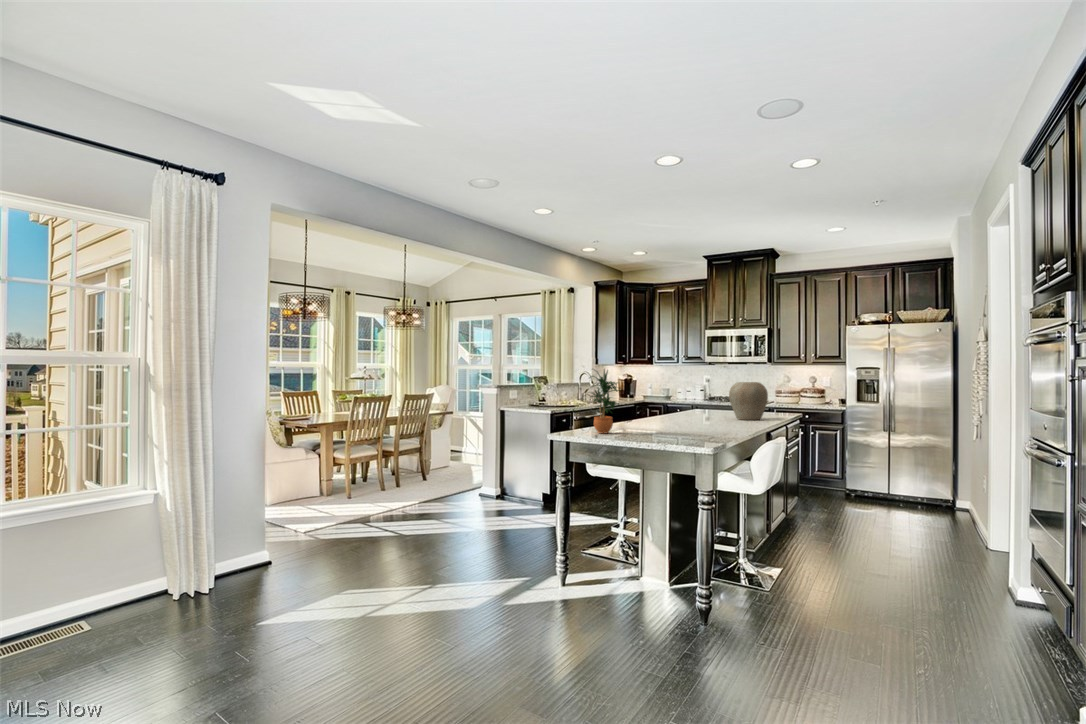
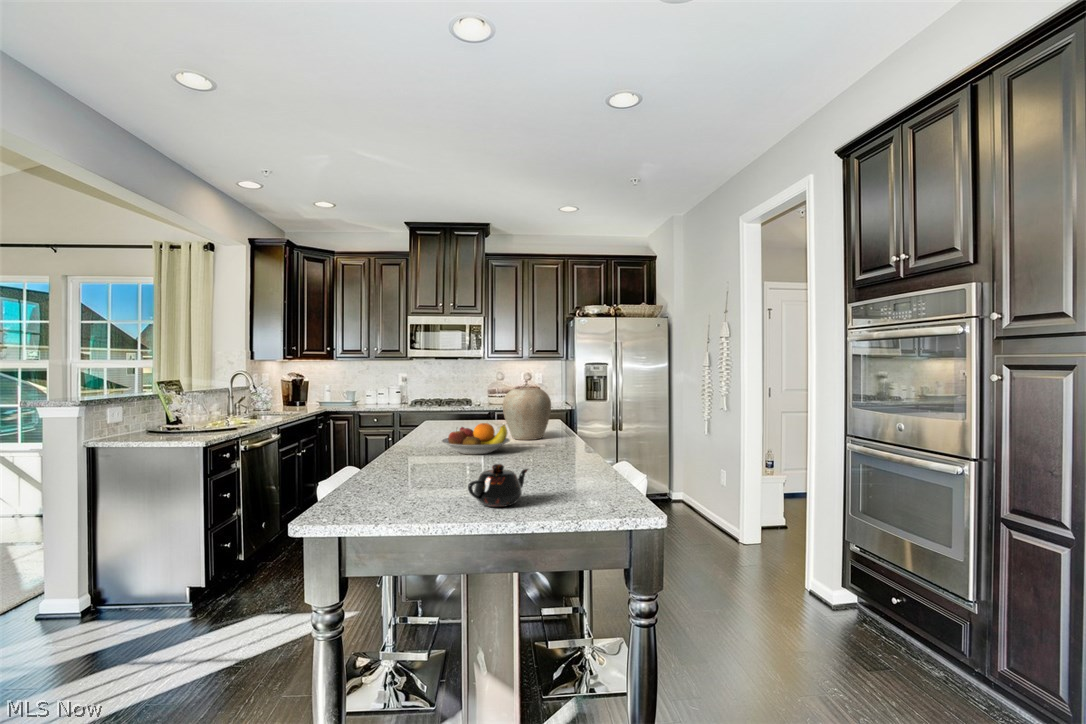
potted plant: present [592,369,620,434] -> none [358,382,435,508]
fruit bowl: none [671,403,718,423] -> present [442,423,510,455]
teapot: none [634,414,676,437] -> present [468,464,528,507]

